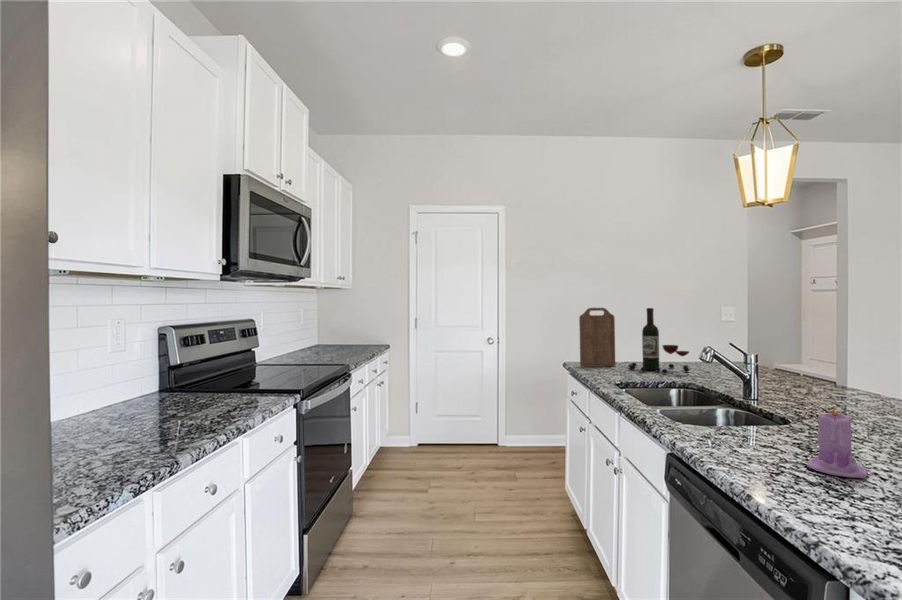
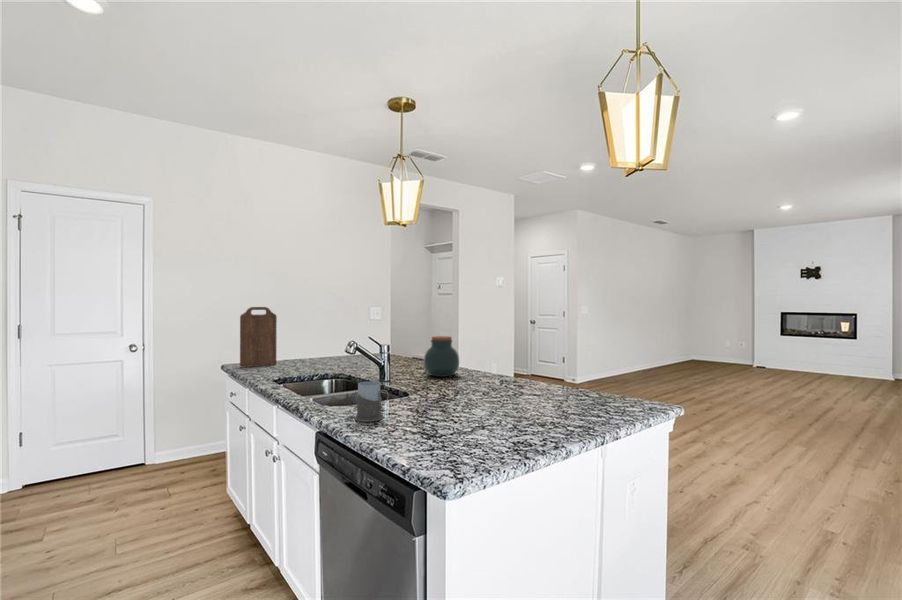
wine bottle: present [628,308,689,374] -> none [289,308,343,367]
jar: none [810,346,874,402] -> present [424,336,459,377]
mug: none [717,403,767,455] -> present [355,381,389,422]
candle: present [807,407,868,478] -> none [413,375,446,425]

